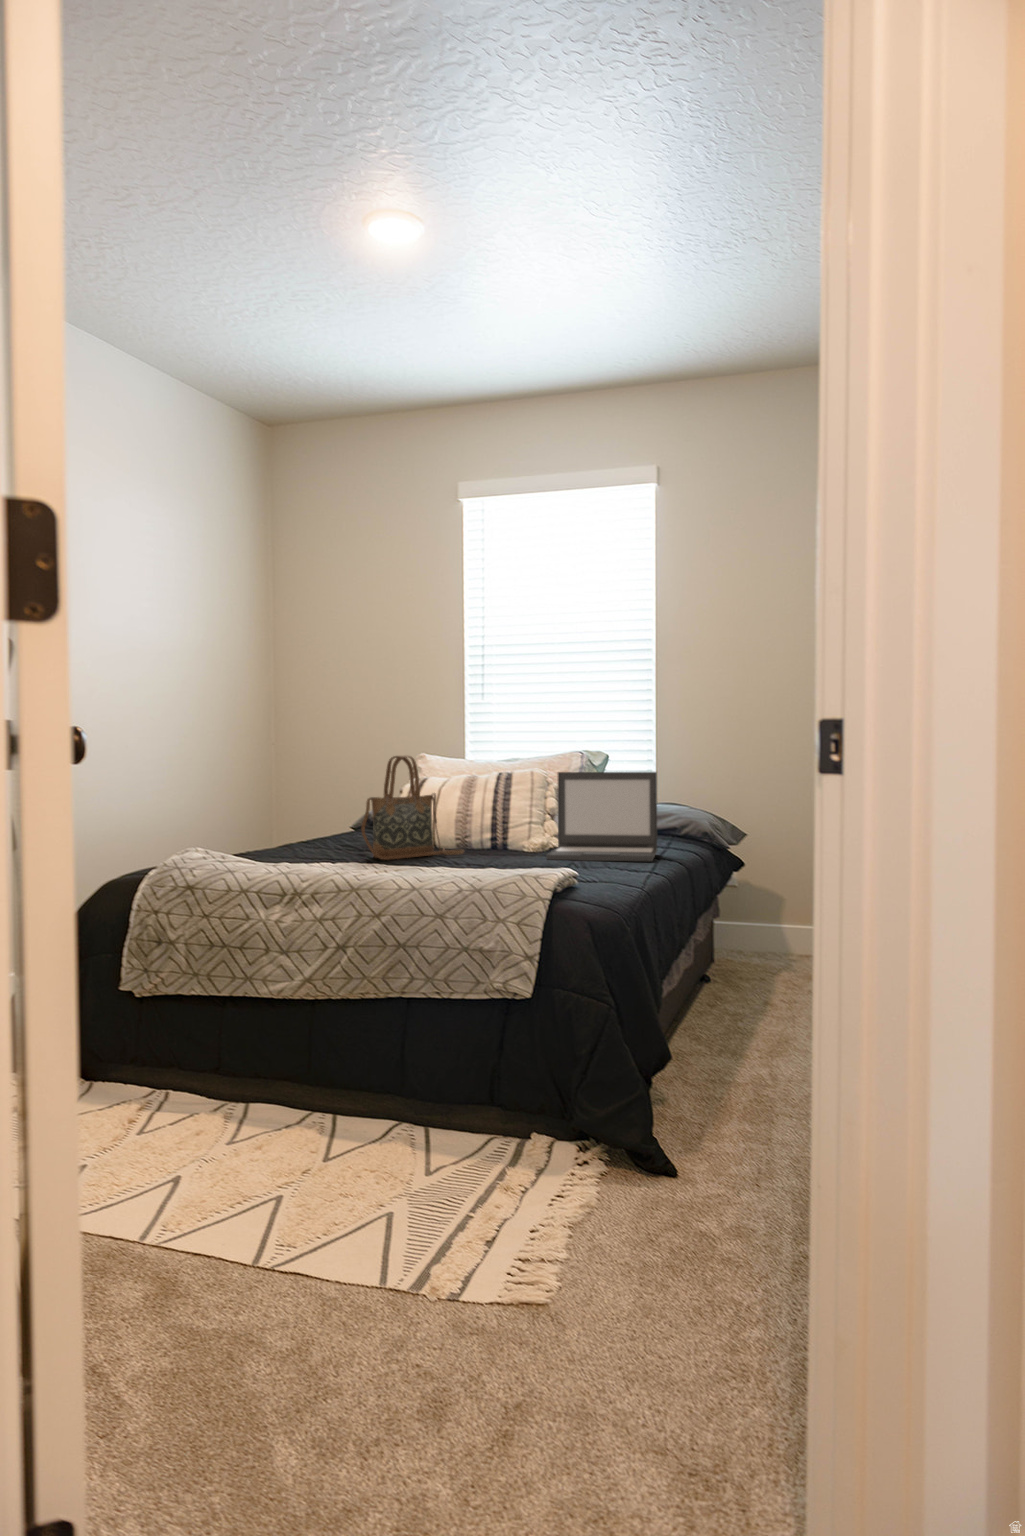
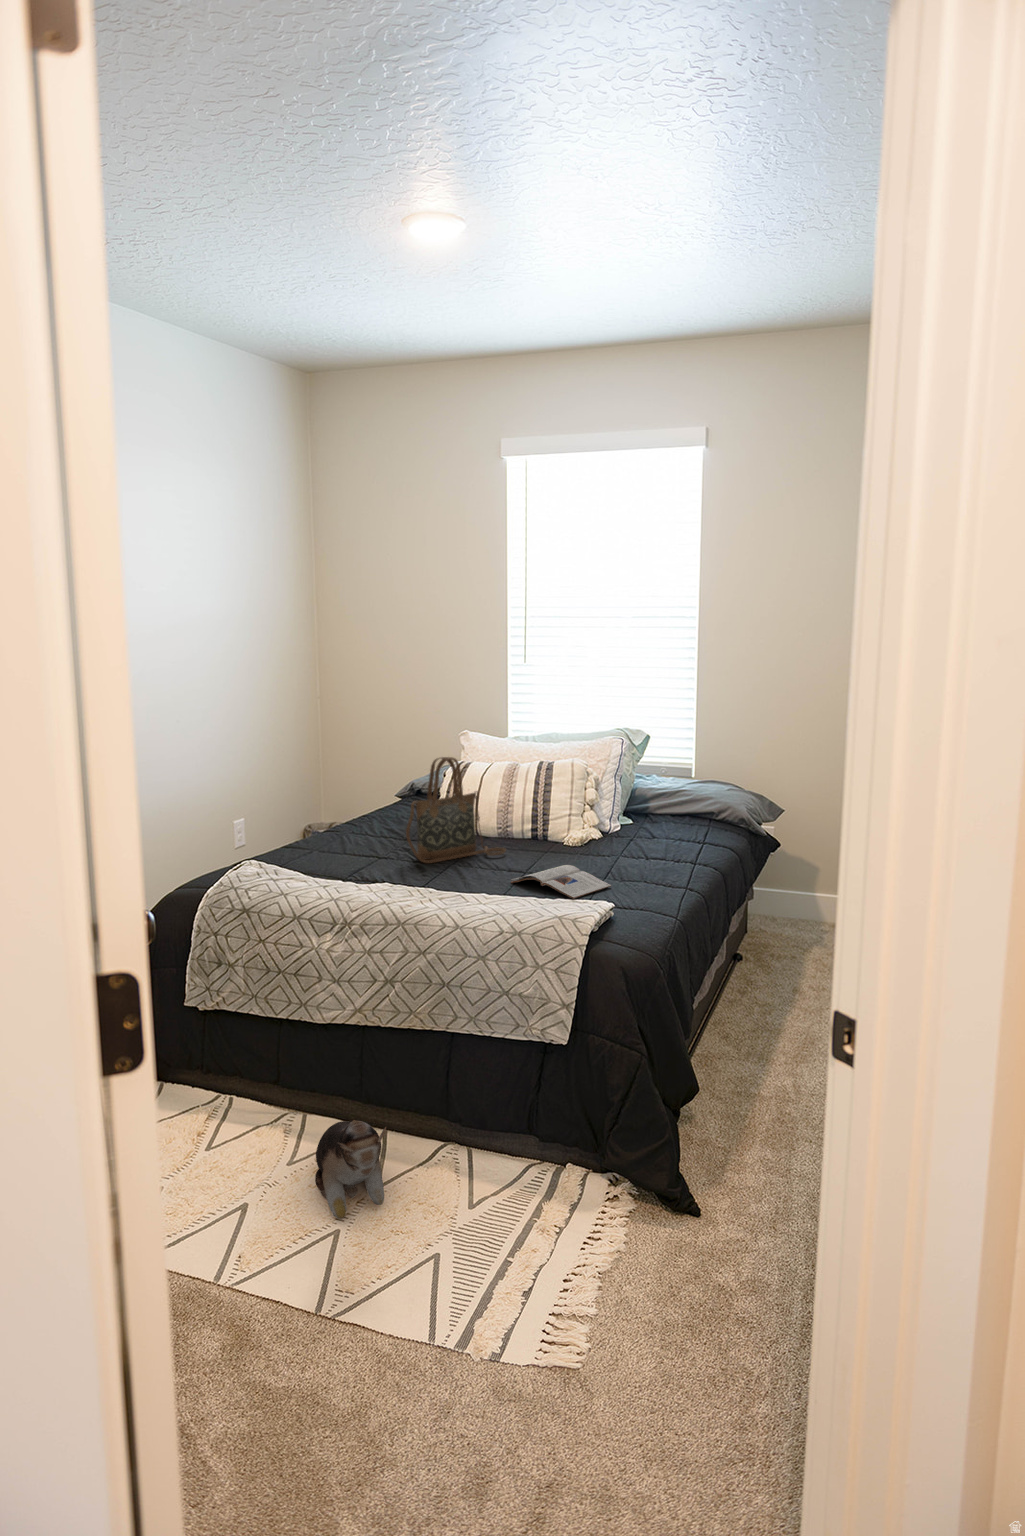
laptop: present [546,772,657,861] -> none [586,768,699,869]
magazine: none [469,853,572,875] -> present [511,865,611,899]
plush toy: none [258,1071,336,1186] -> present [315,1120,386,1219]

